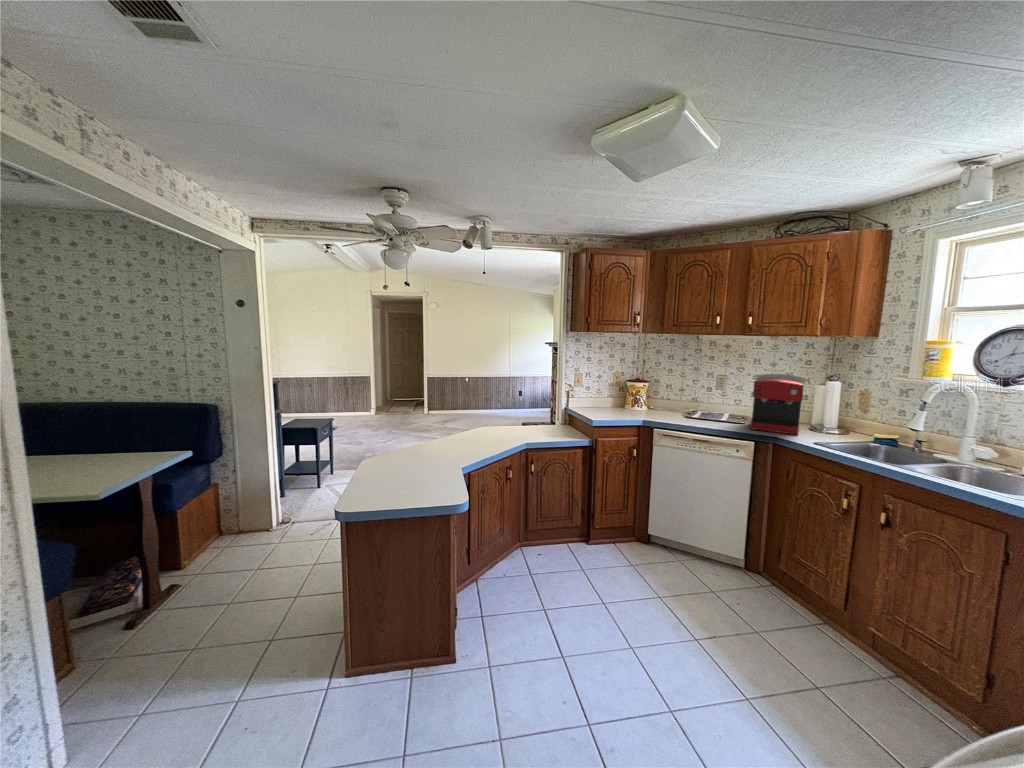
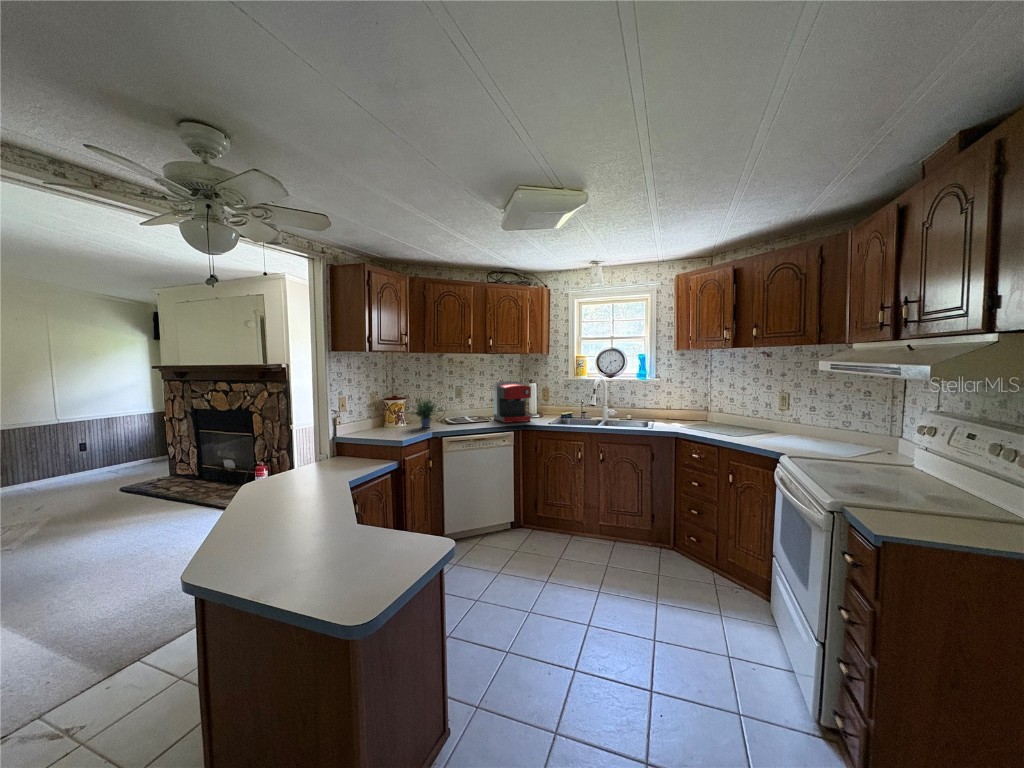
potted plant: none [633,372,676,416] -> present [411,397,436,428]

